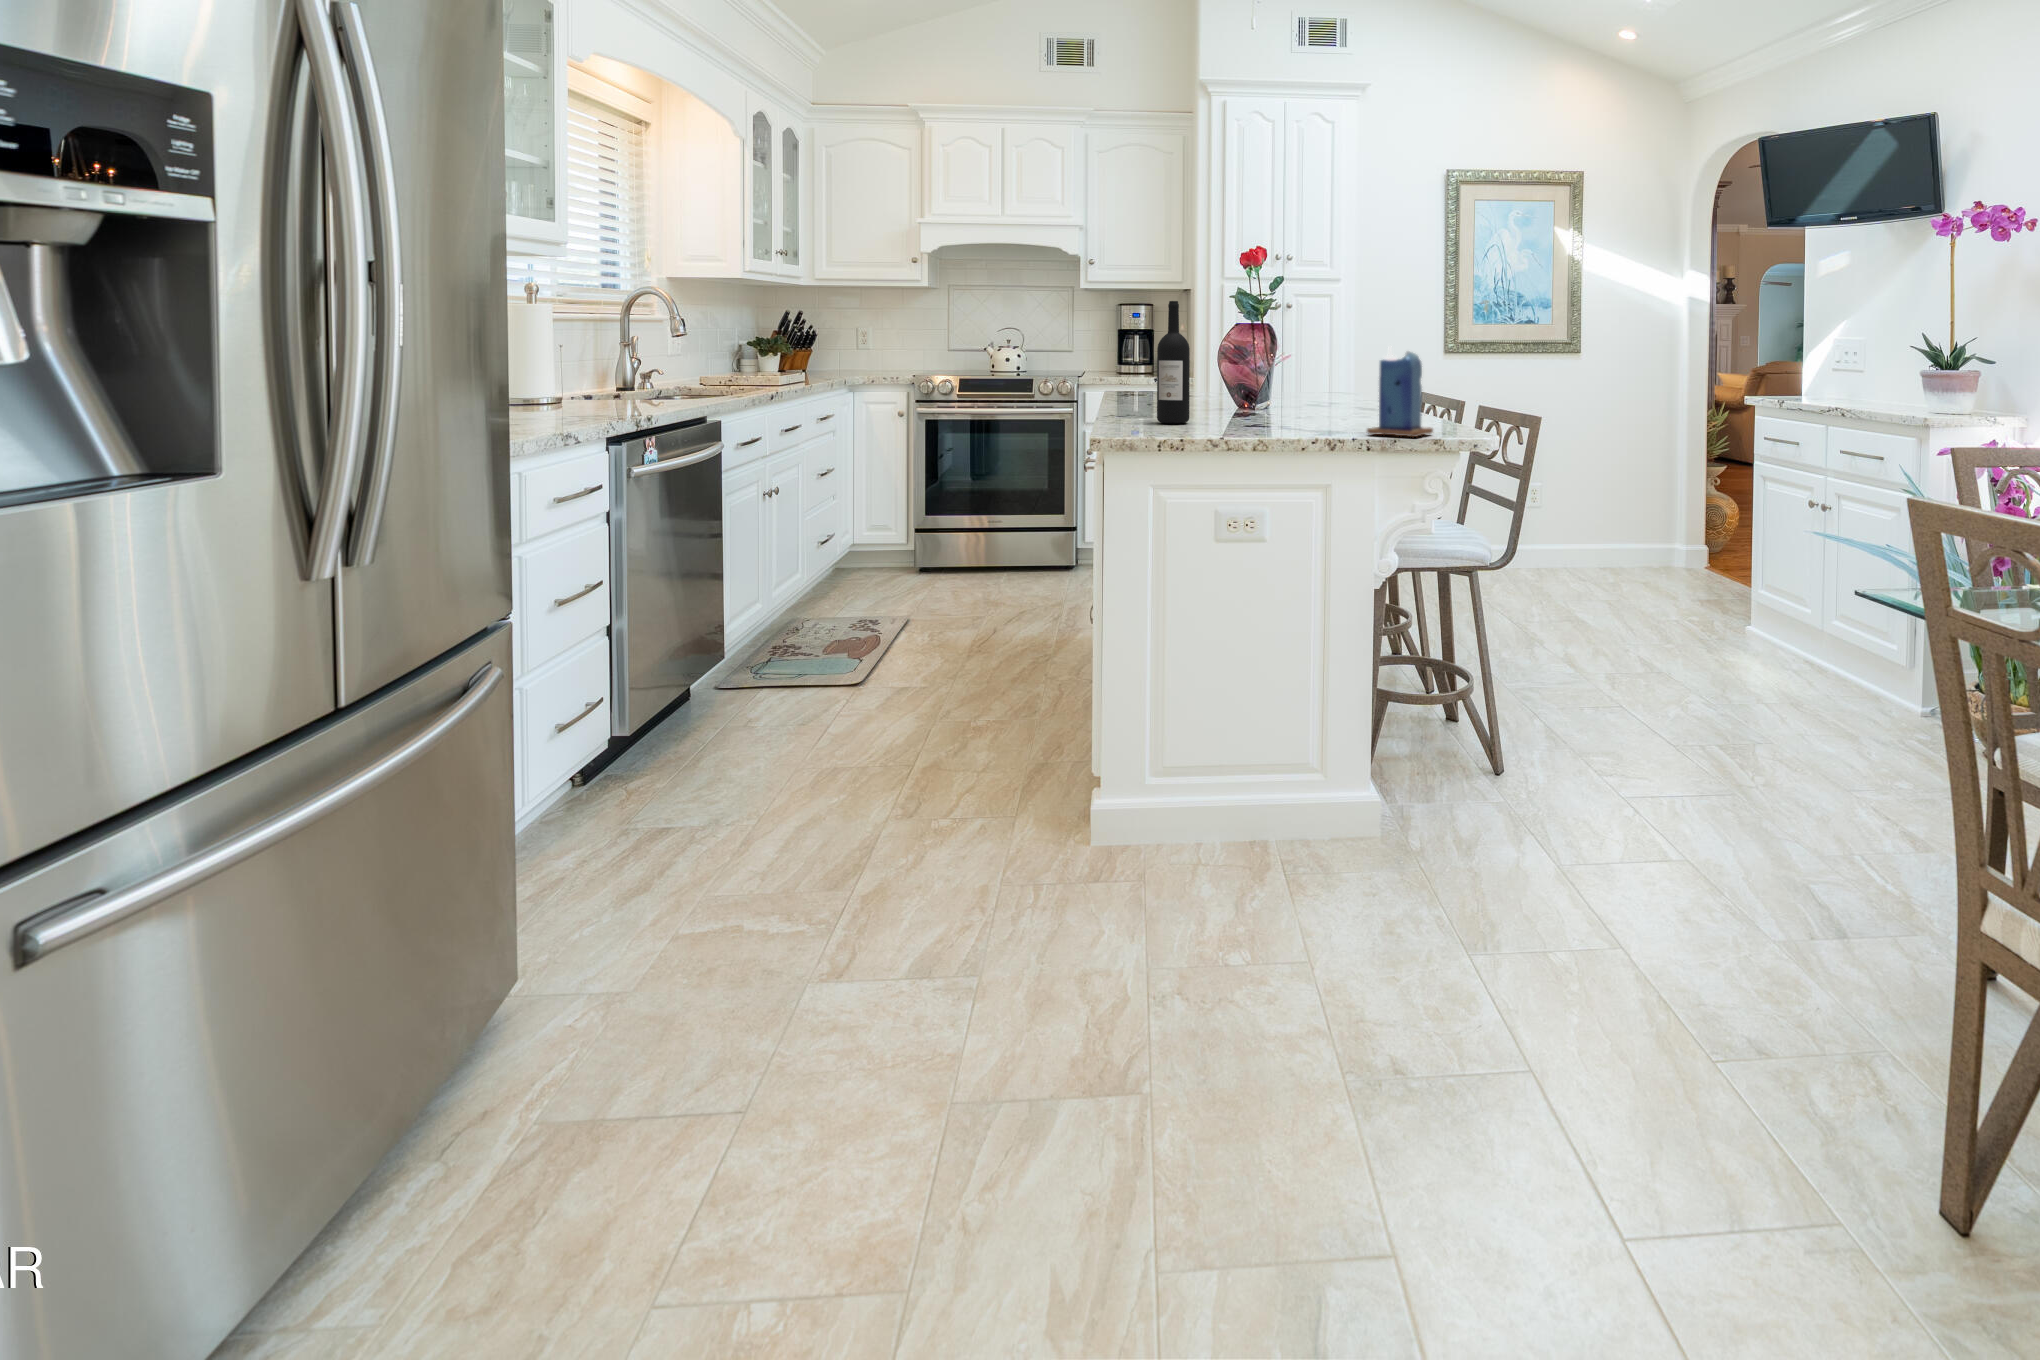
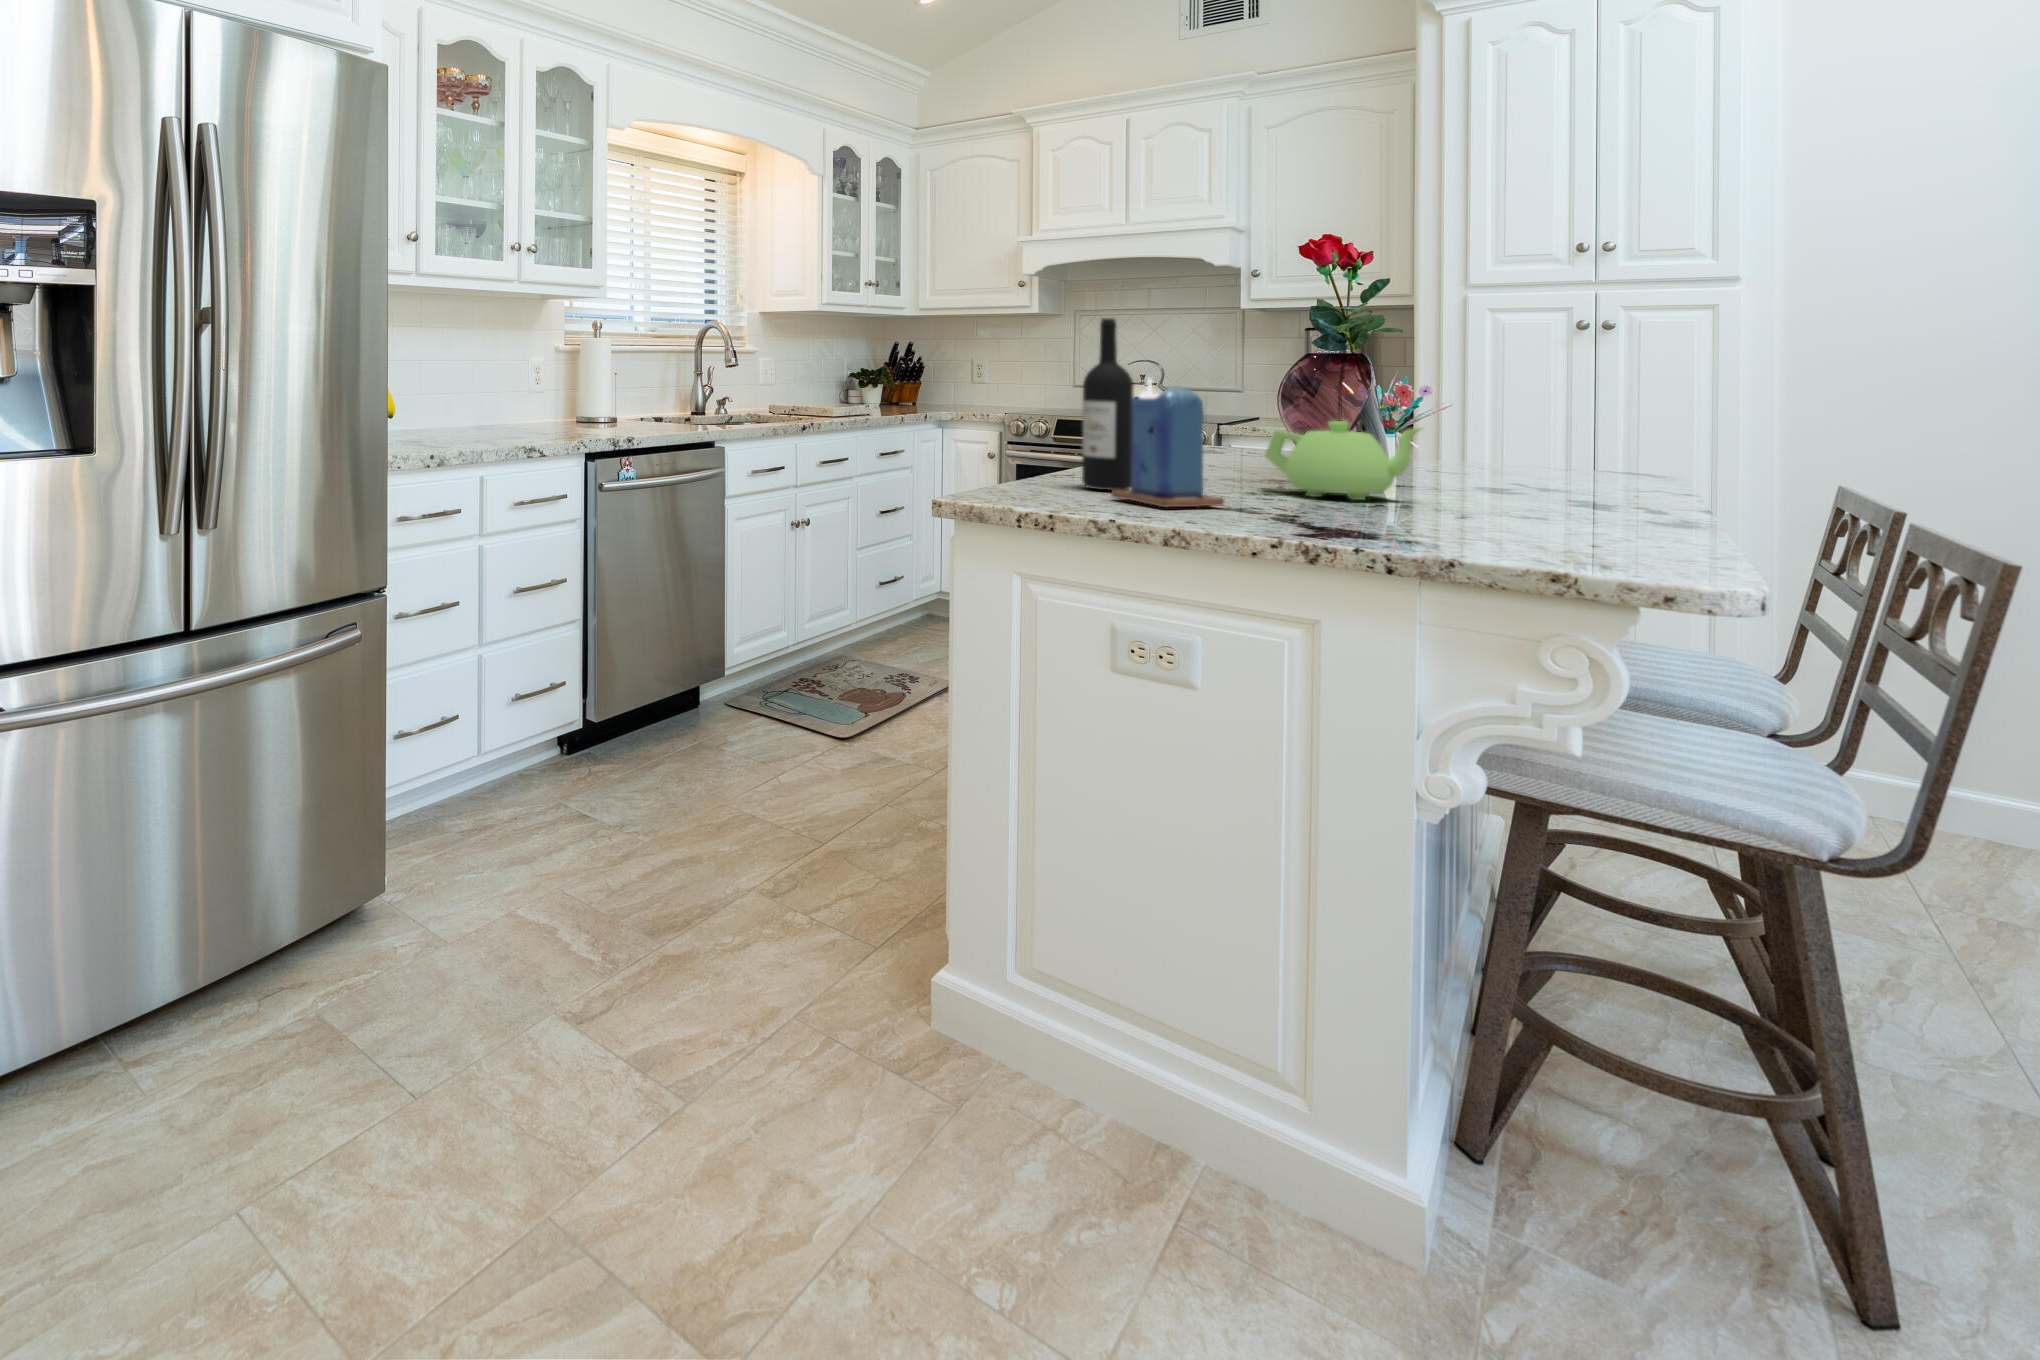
candle: present [1367,346,1433,437] -> present [1111,378,1224,507]
teapot: none [1247,370,1330,419] -> present [1265,421,1421,500]

